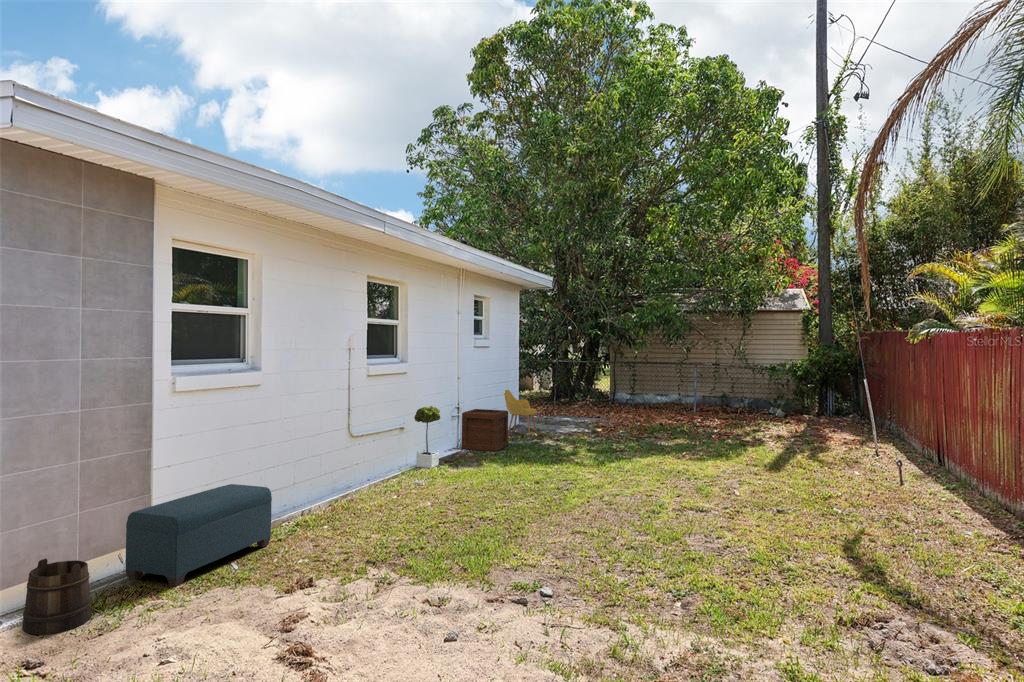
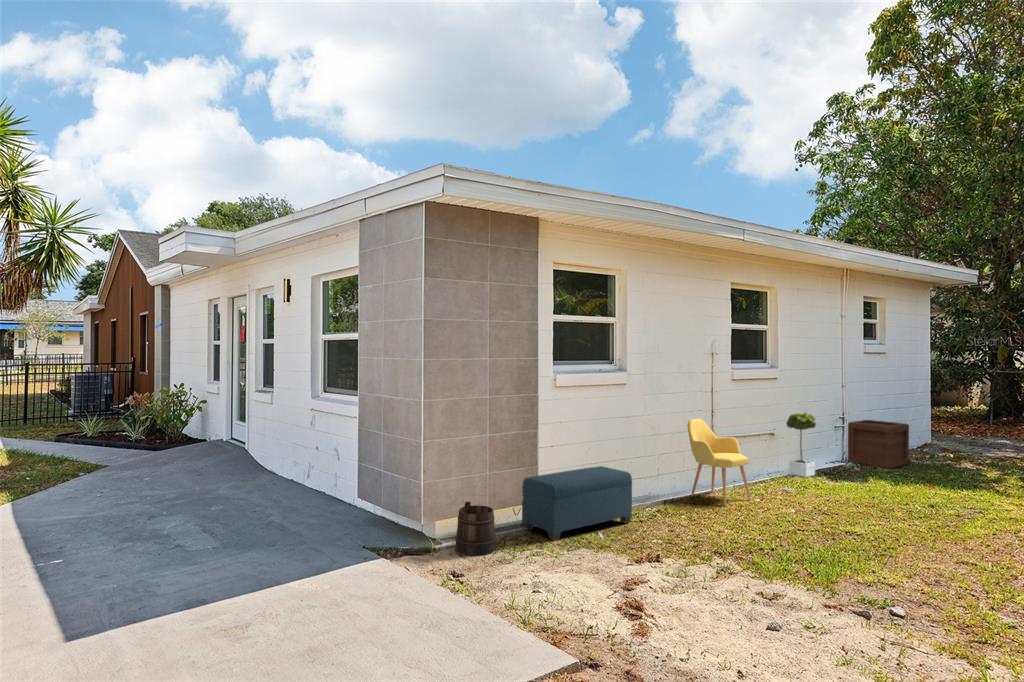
chair: present [504,390,537,436] -> present [687,419,751,506]

